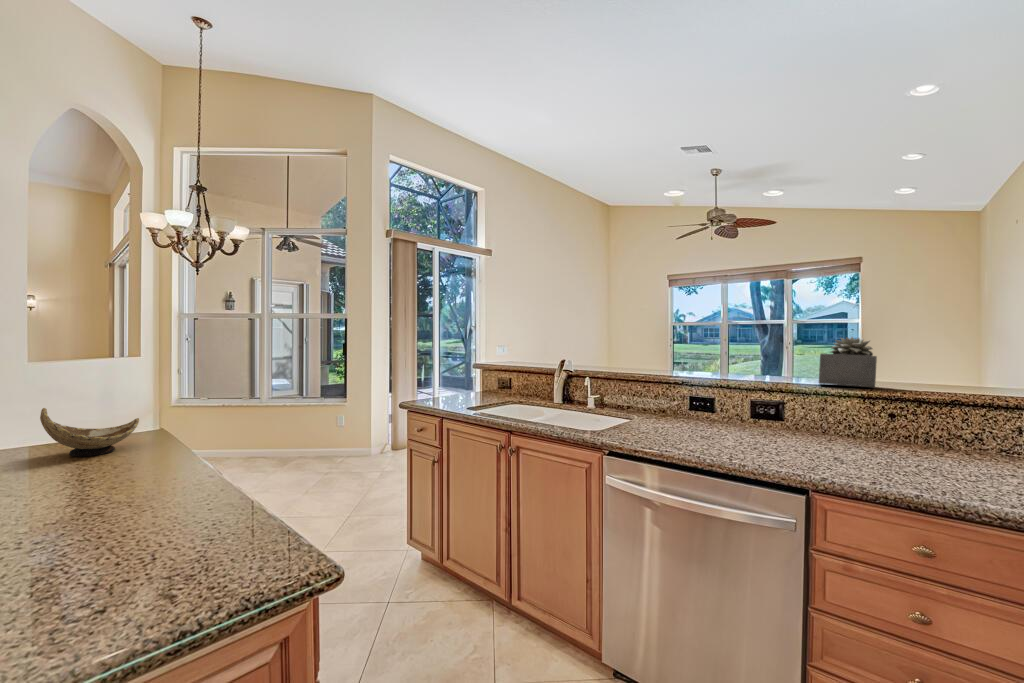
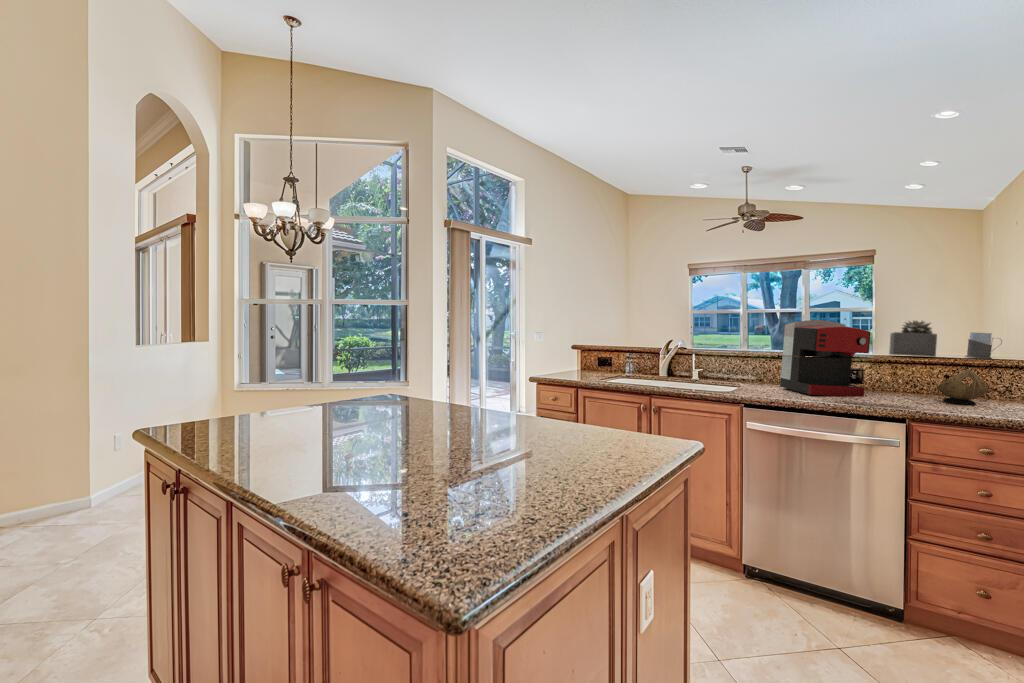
coffee maker: none [674,337,777,444] -> present [780,320,871,397]
mug: none [916,354,968,392] -> present [965,332,1002,359]
decorative bowl: present [40,408,139,457] -> present [937,369,988,405]

